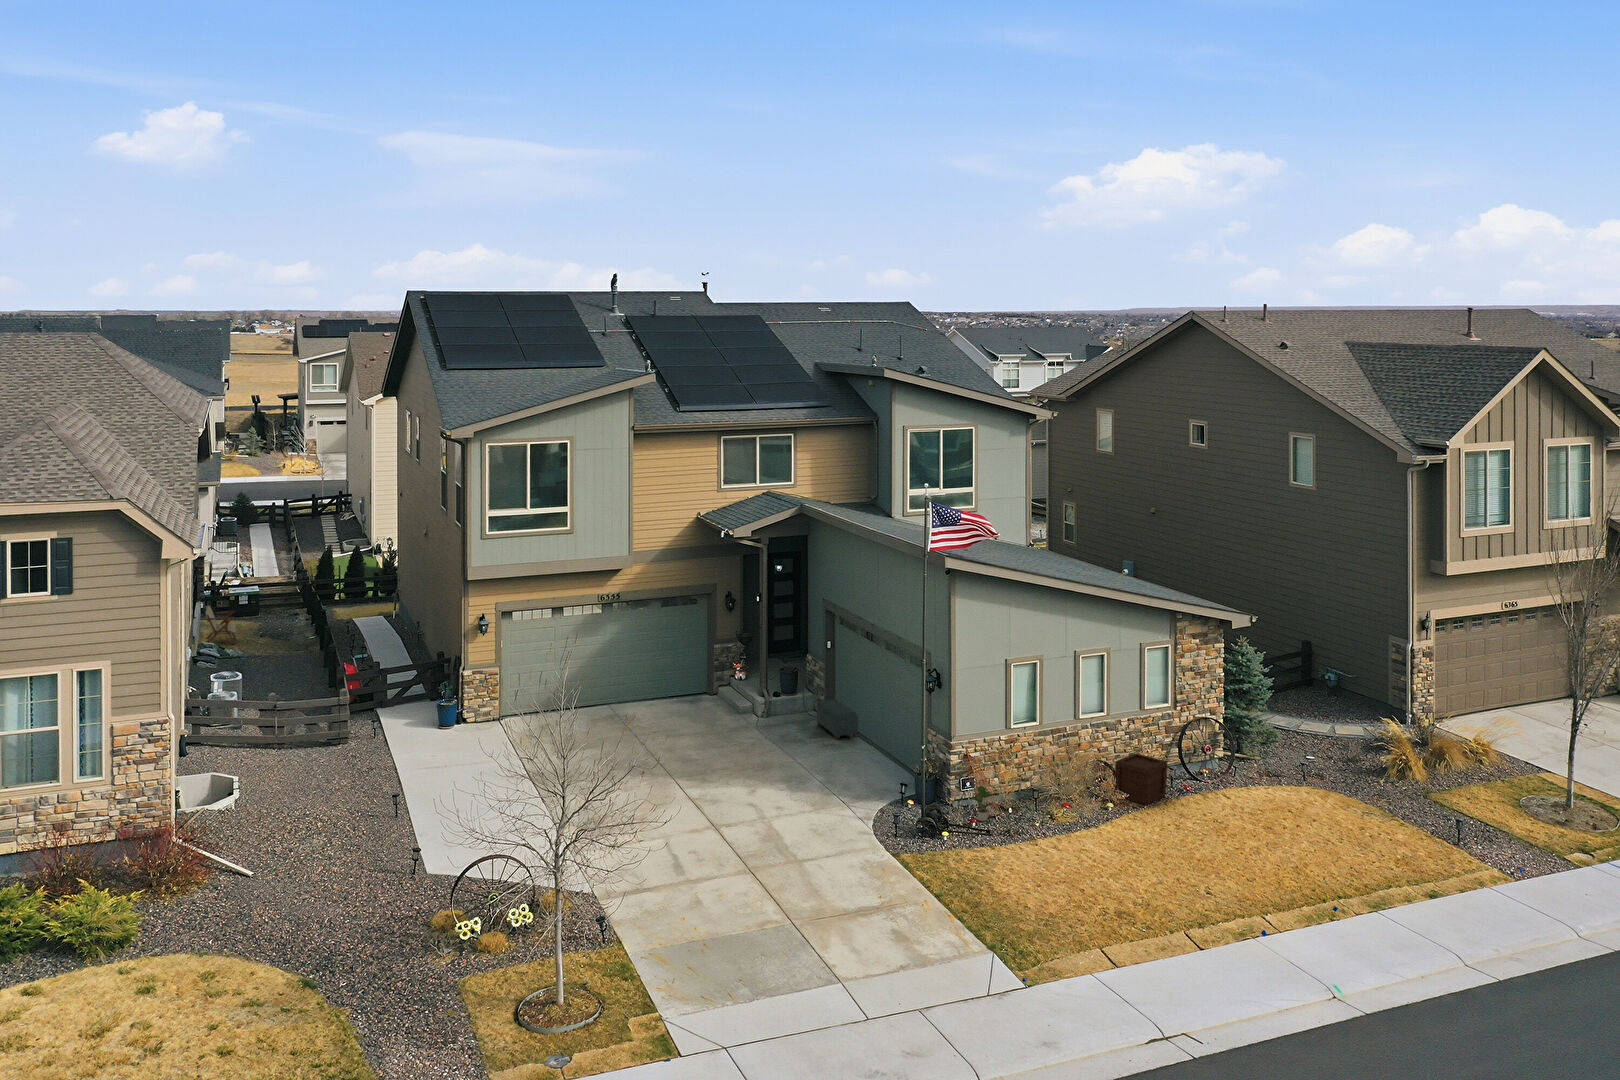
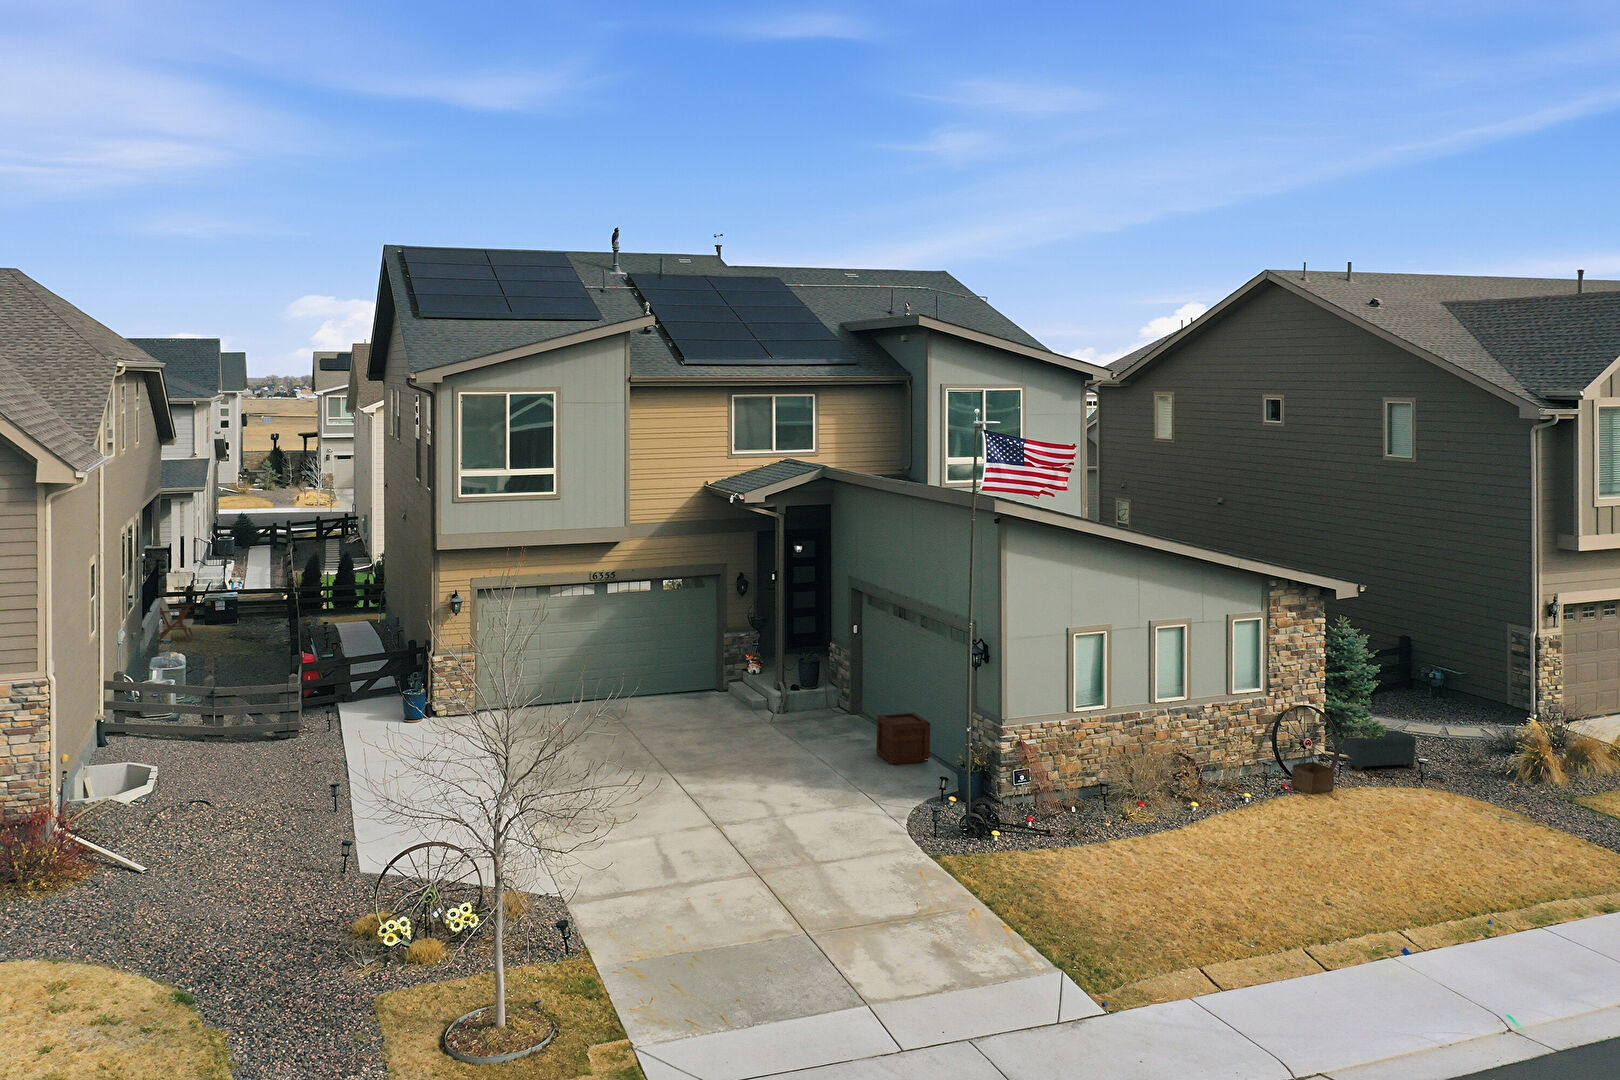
bench: present [817,700,858,739] -> present [1342,731,1416,771]
wooden crate: present [1115,753,1167,805] -> present [876,713,930,765]
storage bin: none [1194,764,1230,792] -> present [1291,762,1334,794]
potted plant: present [972,786,995,821] -> none [1026,779,1055,822]

